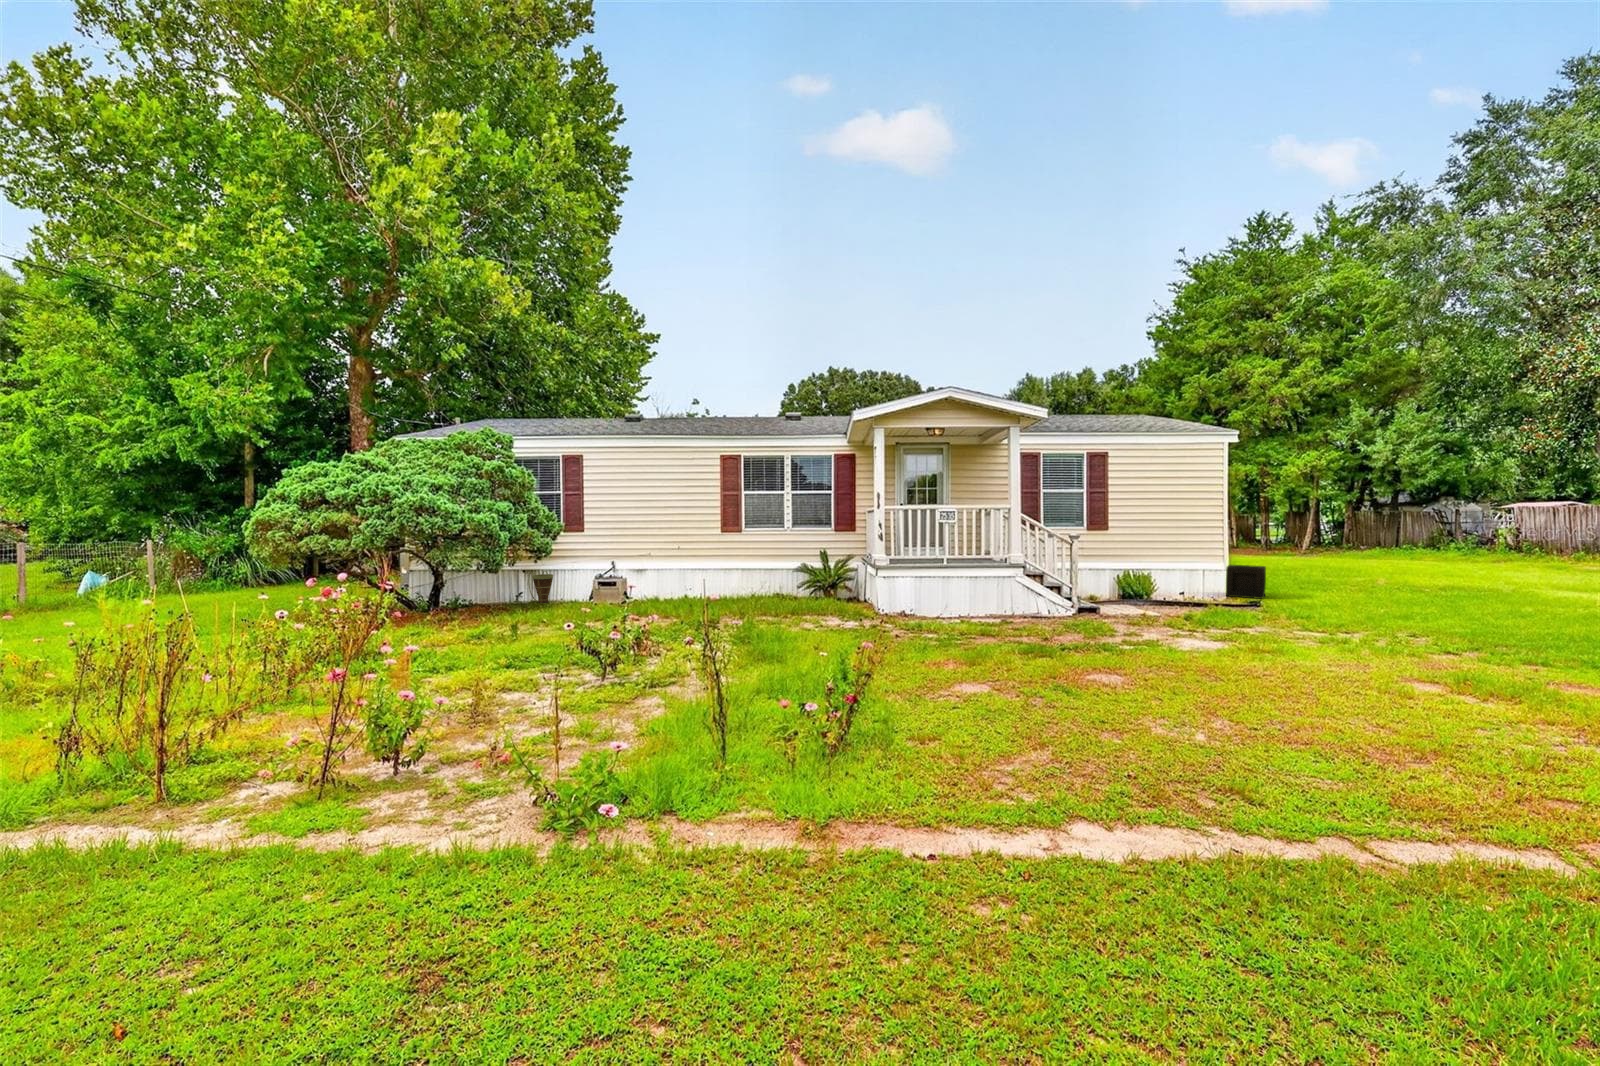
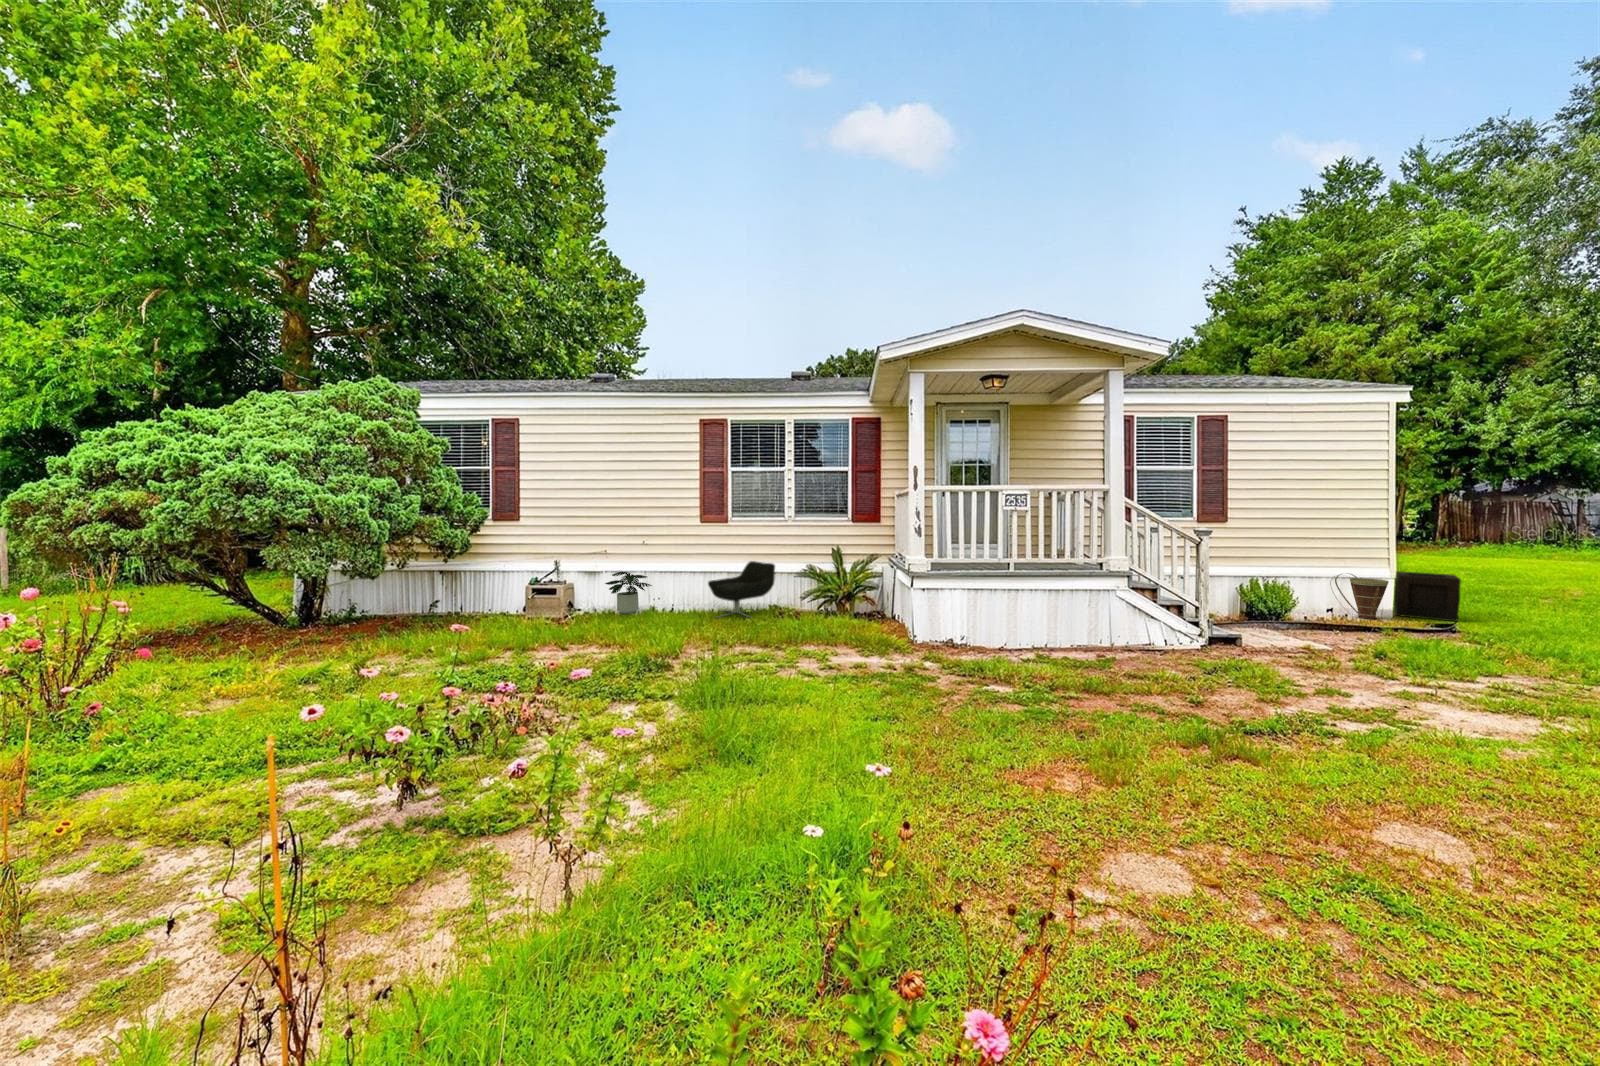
lounge chair: none [727,561,778,603] -> present [708,561,775,618]
potted plant: none [649,570,686,601] -> present [605,572,652,614]
basket: present [528,571,553,603] -> present [1330,573,1389,619]

